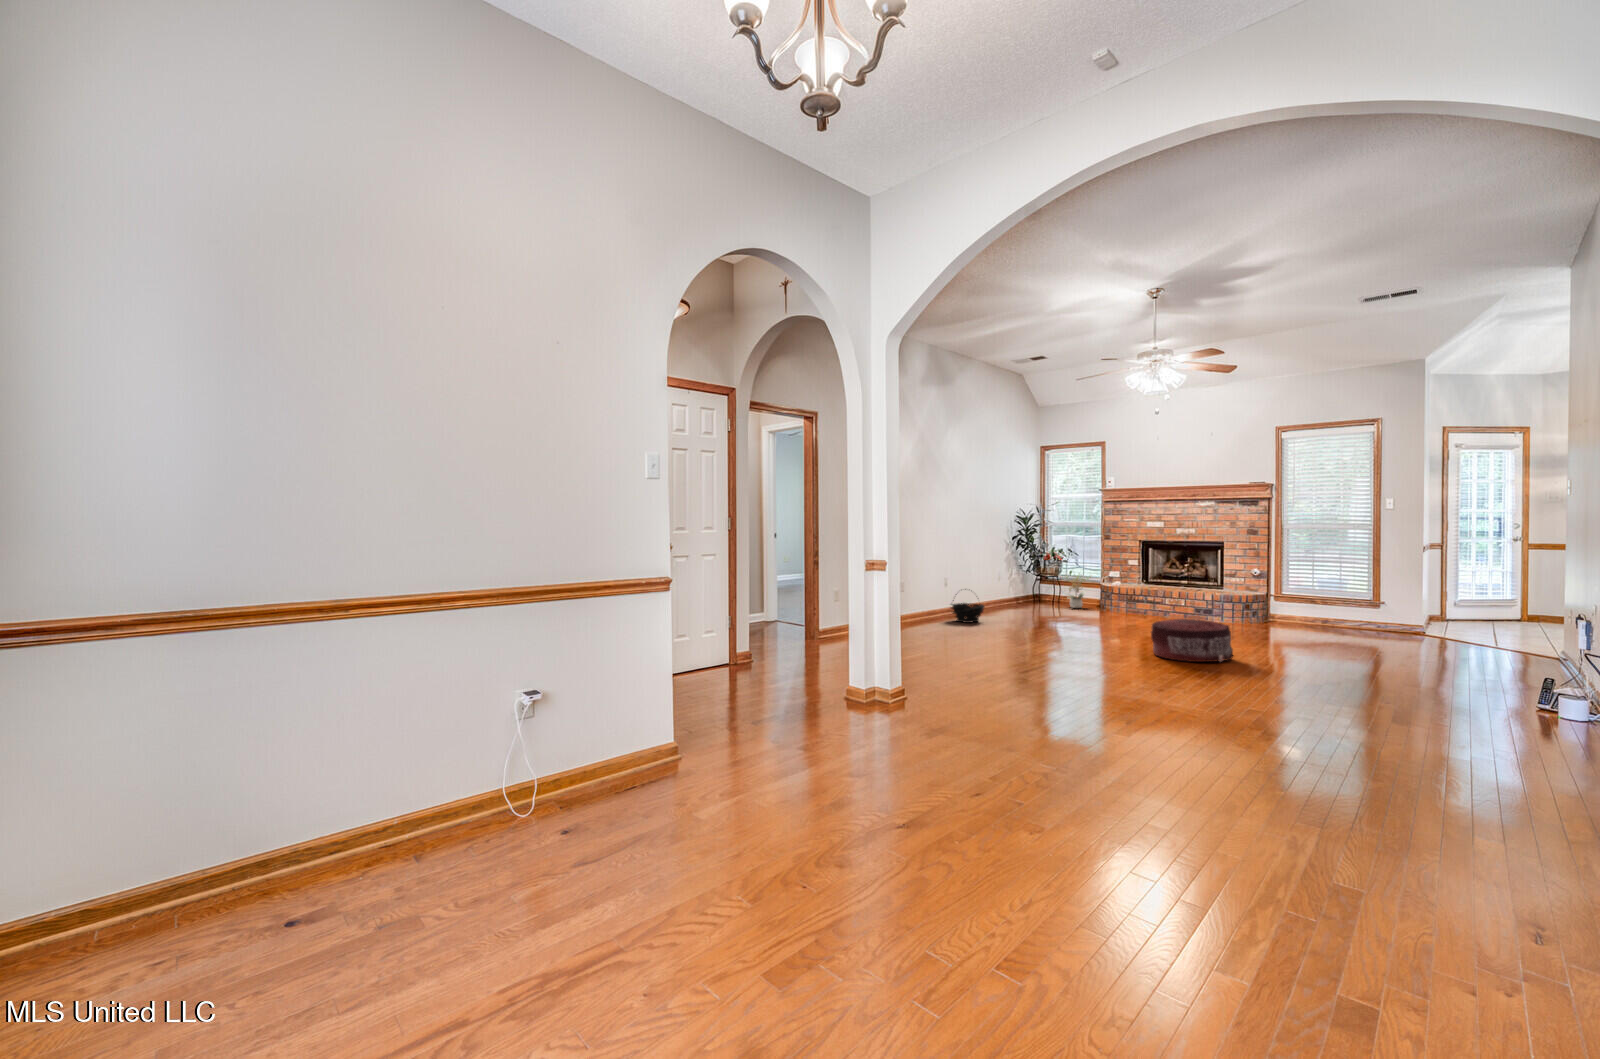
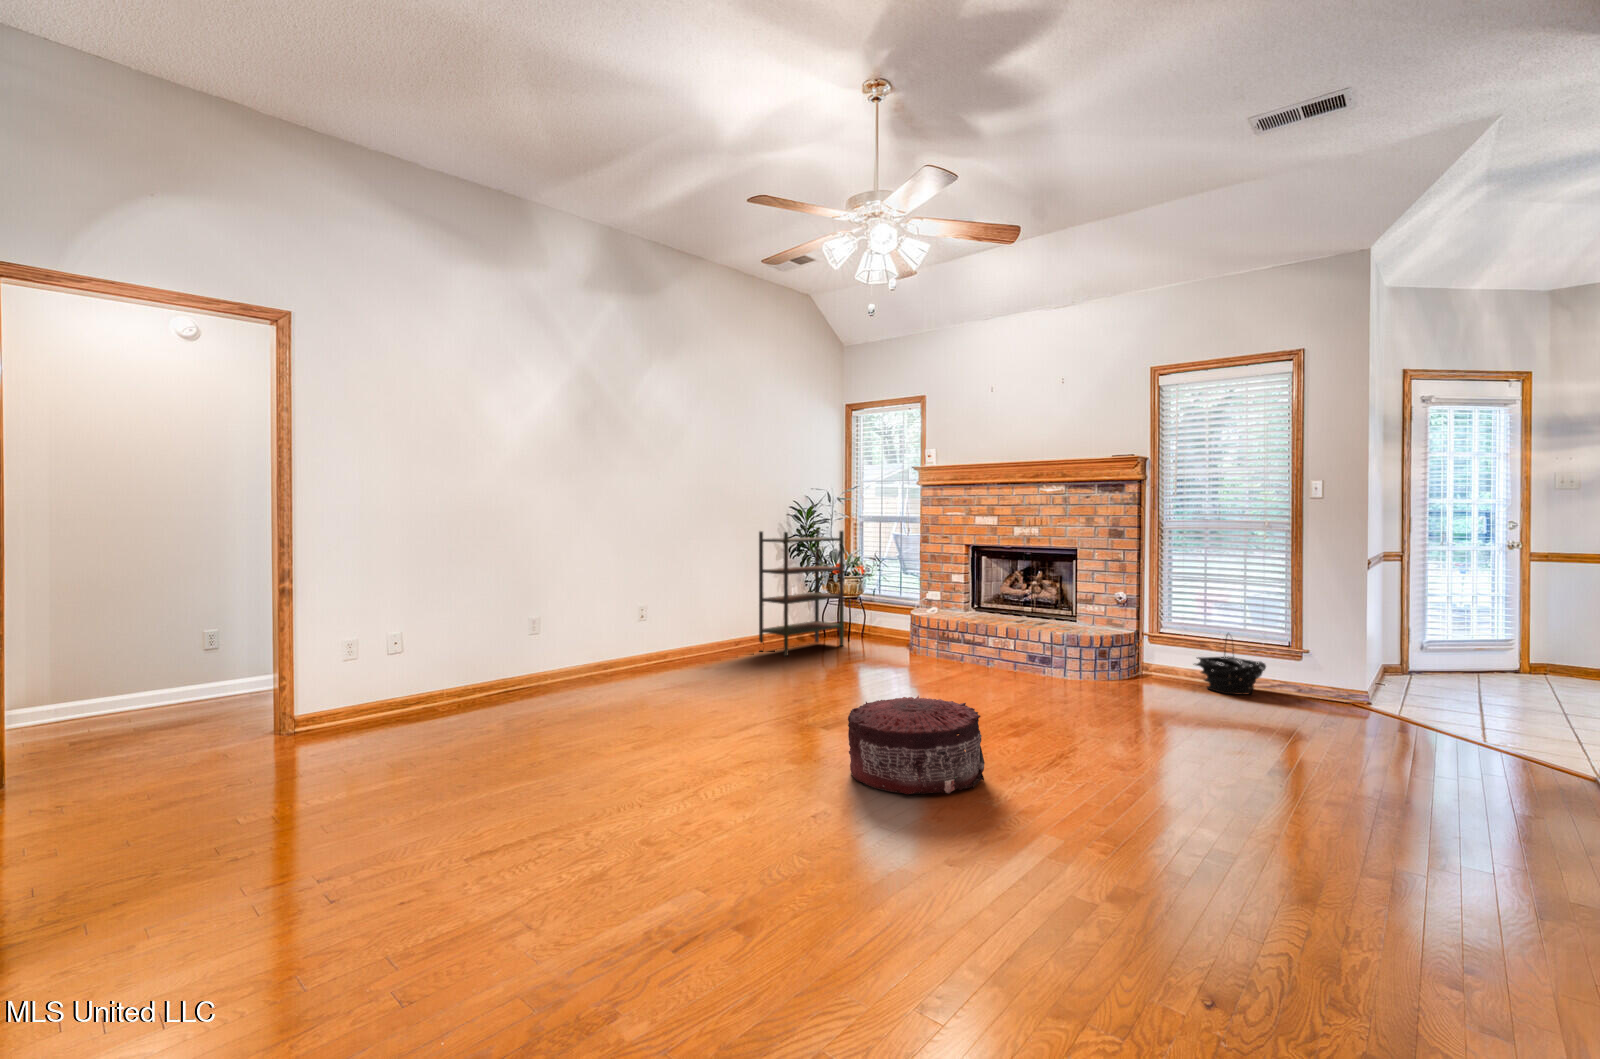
bookshelf: none [999,531,1050,613] -> present [759,530,844,656]
potted plant: present [1069,576,1088,608] -> none [865,593,907,647]
basket: present [951,589,984,623] -> present [1195,634,1266,694]

